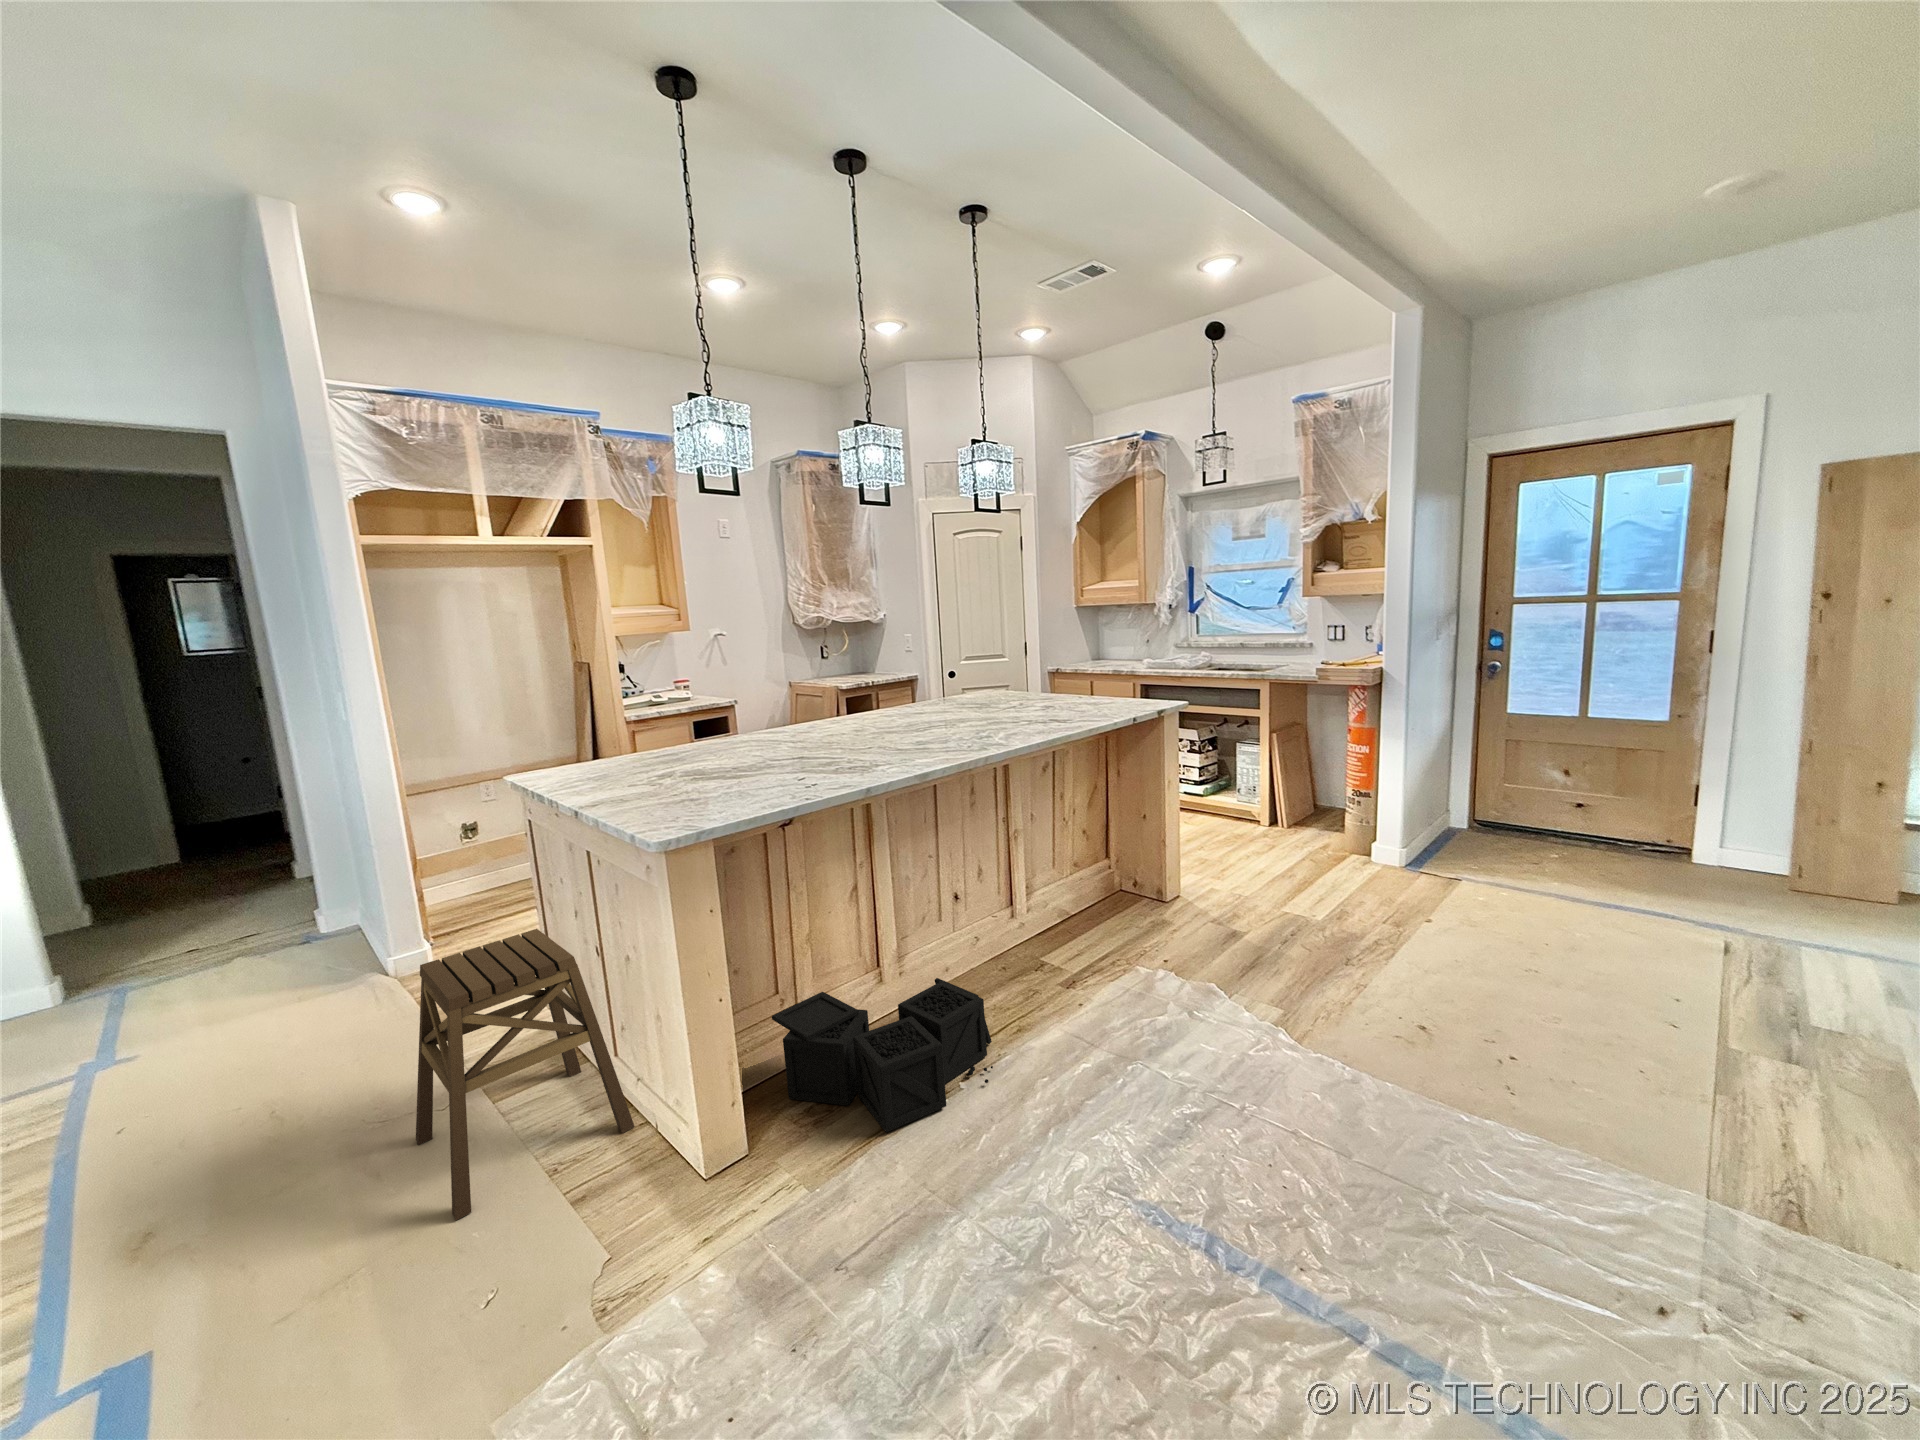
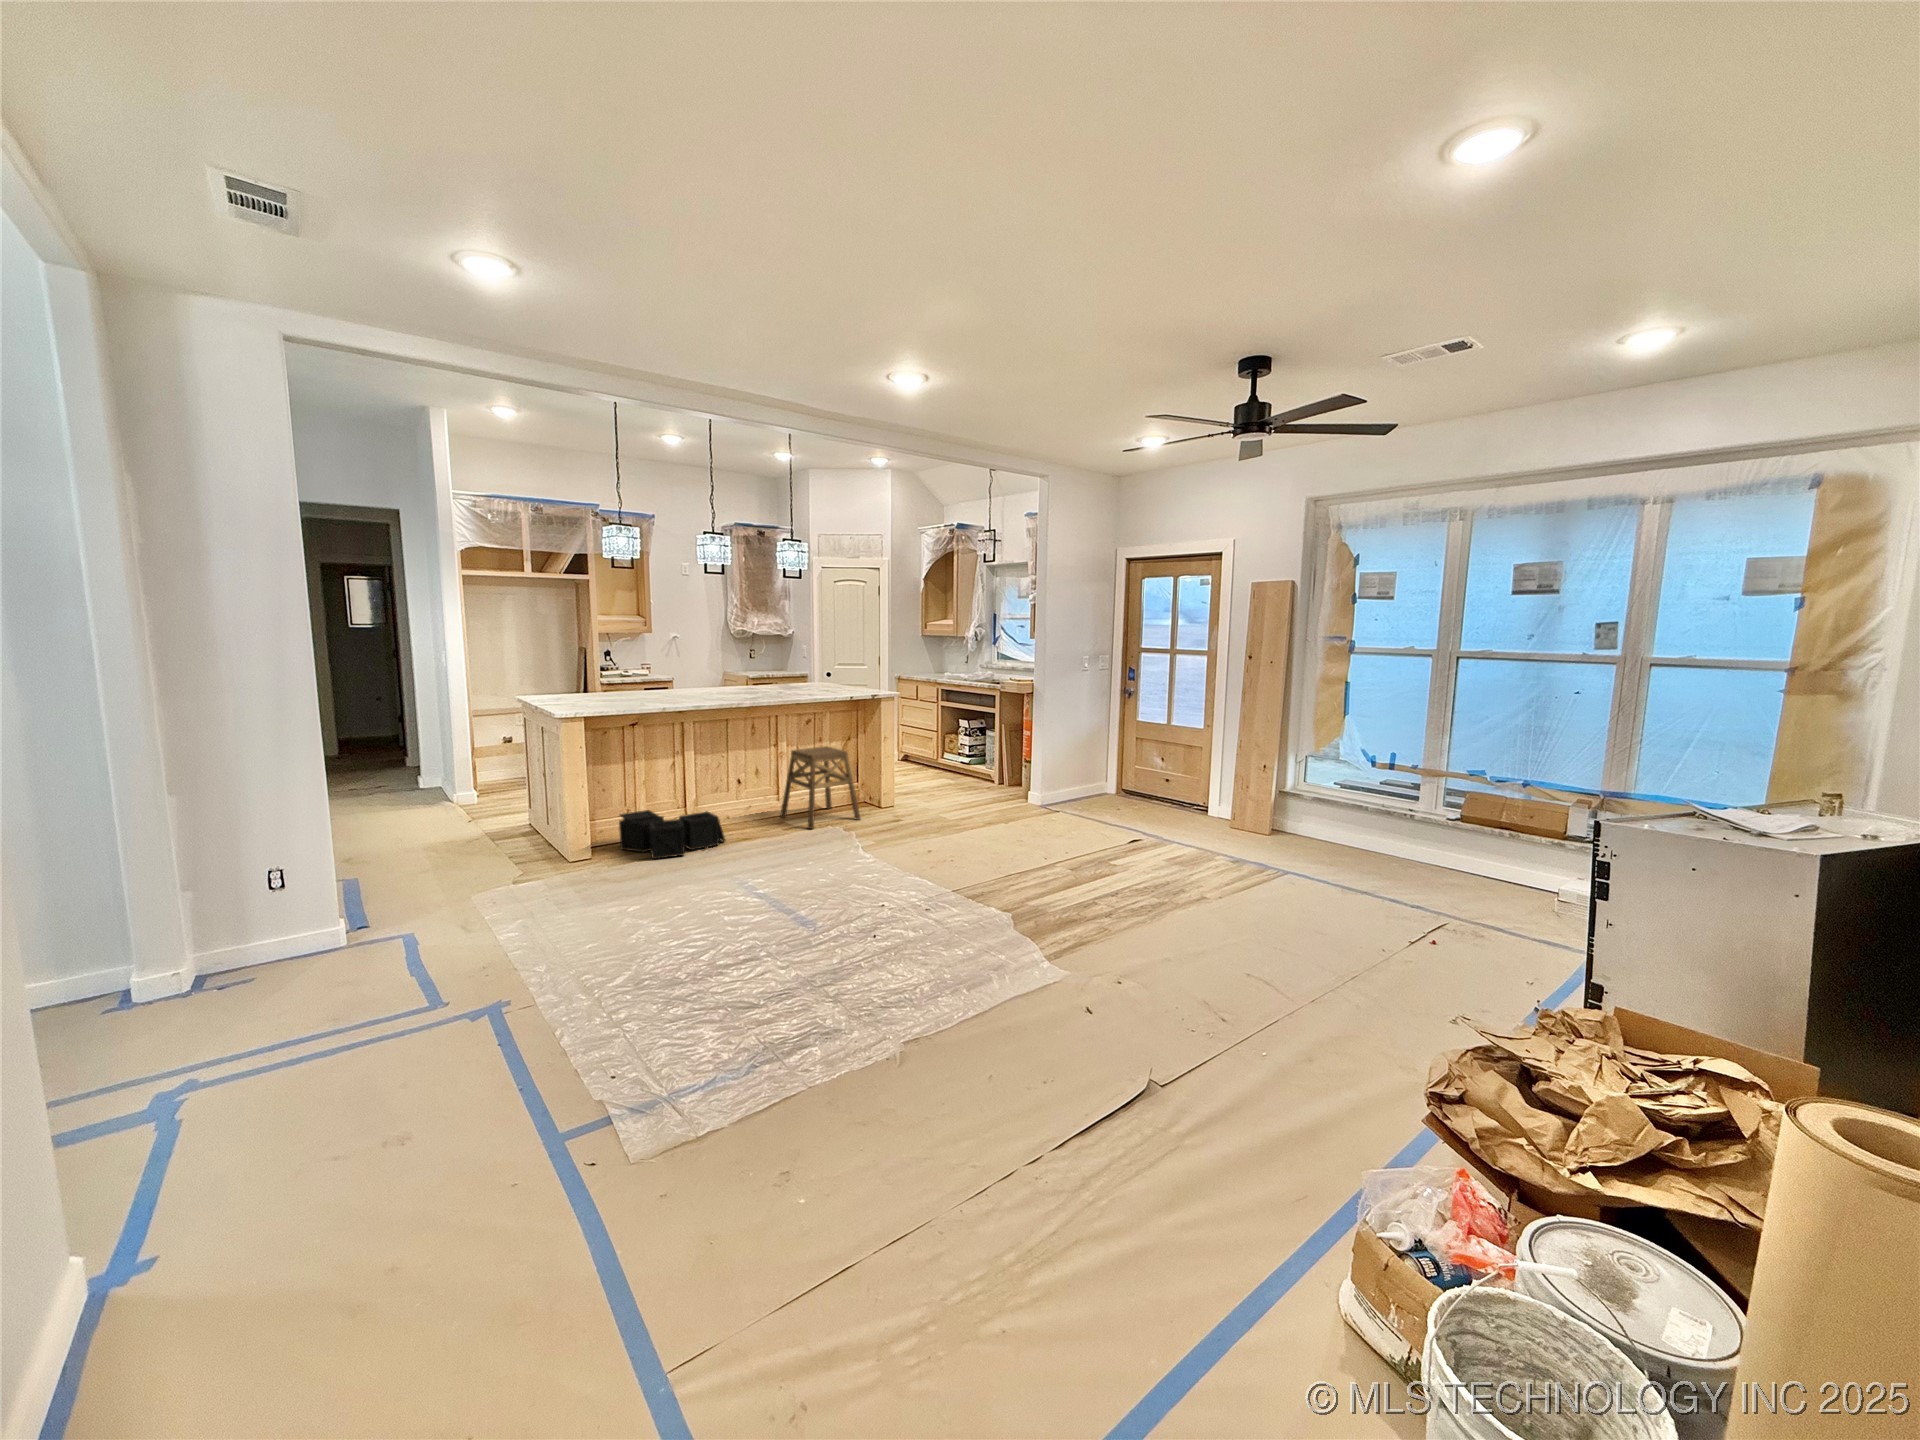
stool: present [416,929,635,1220] -> present [780,746,860,829]

